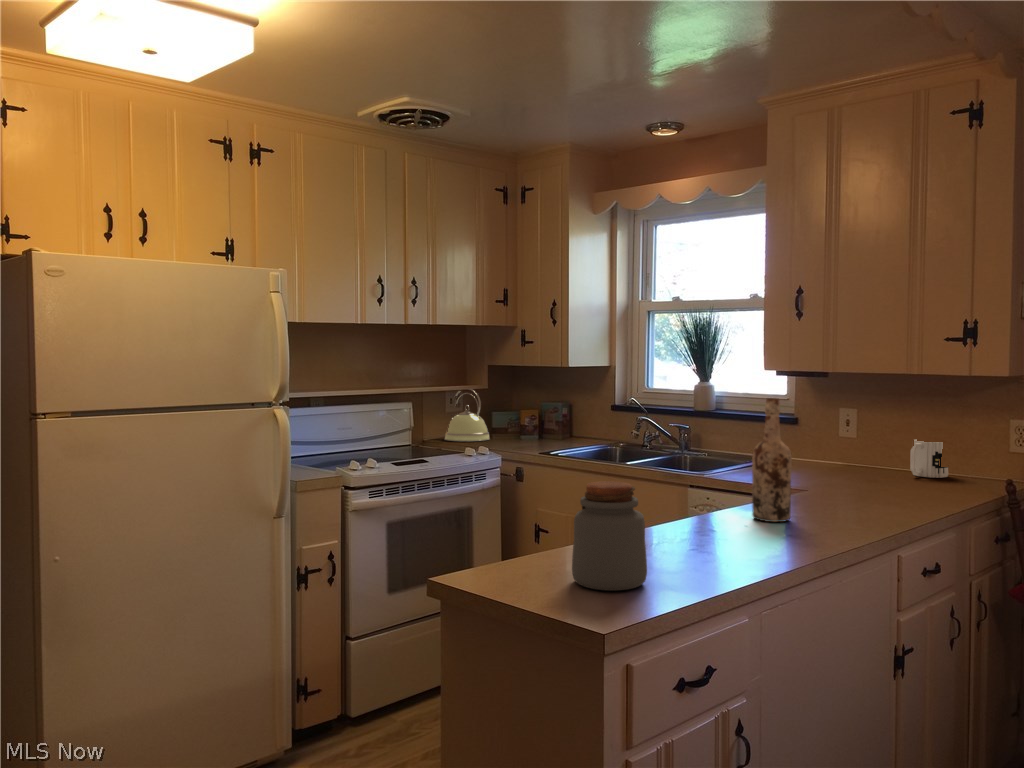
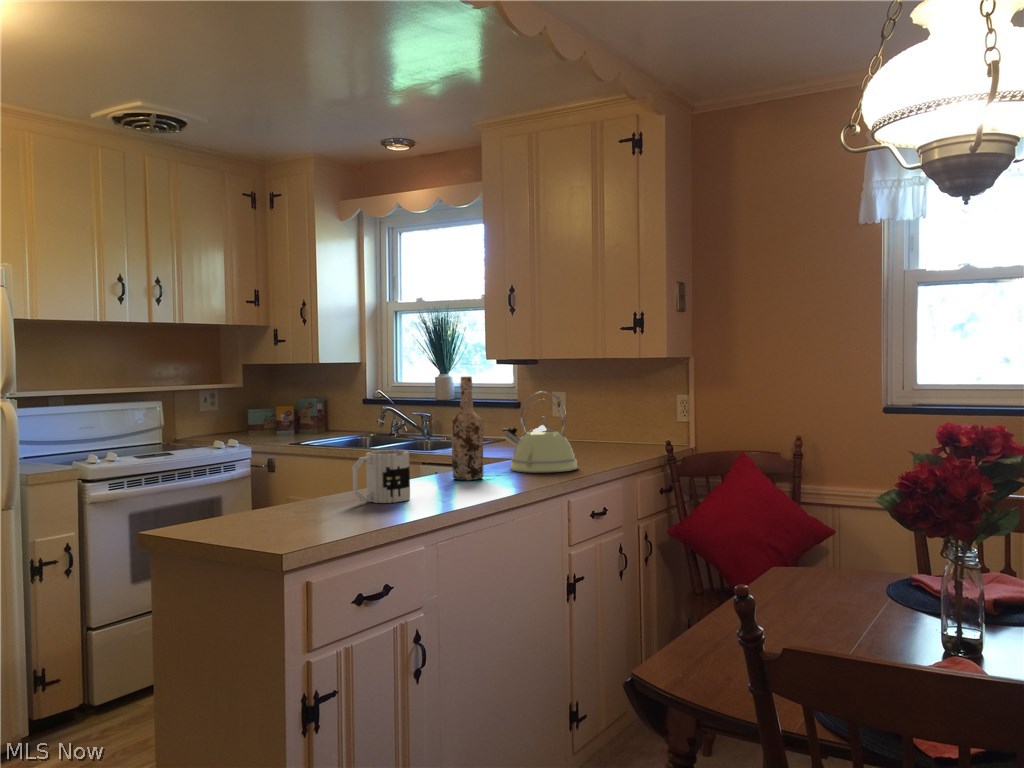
kettle: present [445,388,490,441] -> present [502,391,578,473]
mug: present [910,439,948,478] -> present [352,450,410,503]
jar: present [572,481,647,591] -> none [271,440,335,529]

